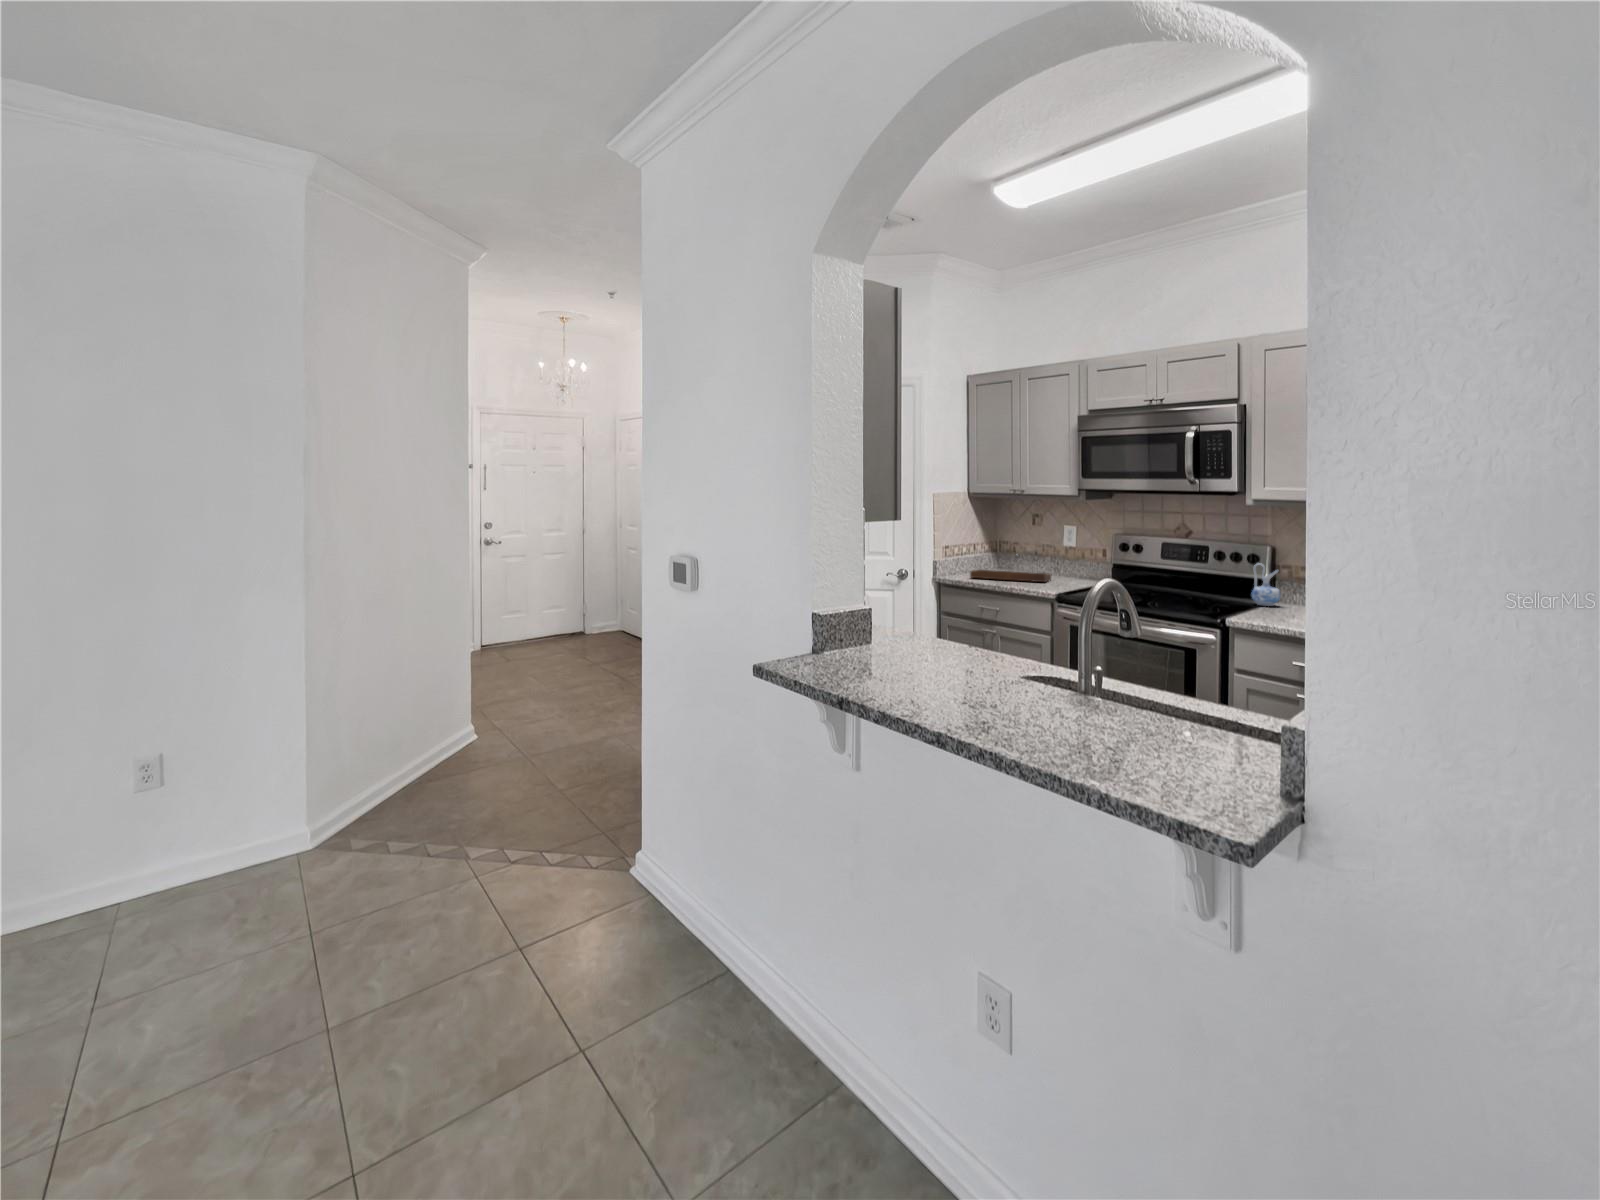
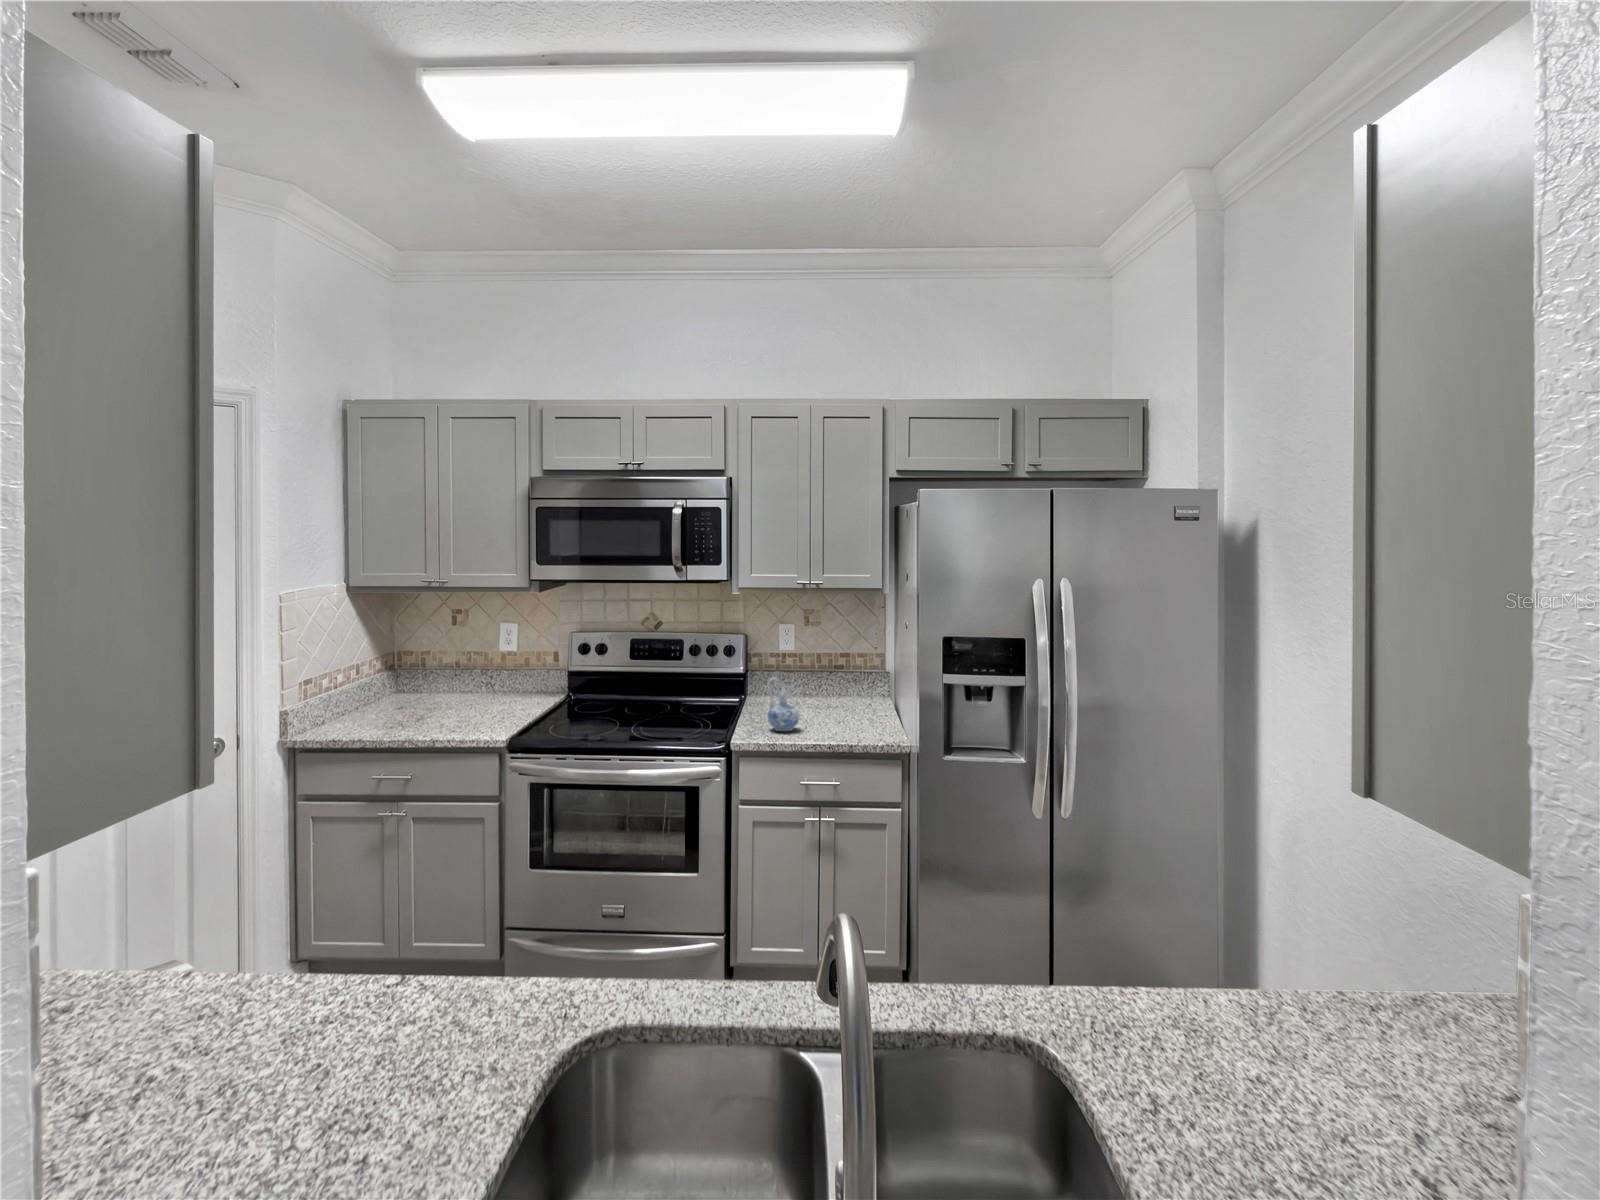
tray: present [970,554,1052,582] -> none [356,677,488,724]

